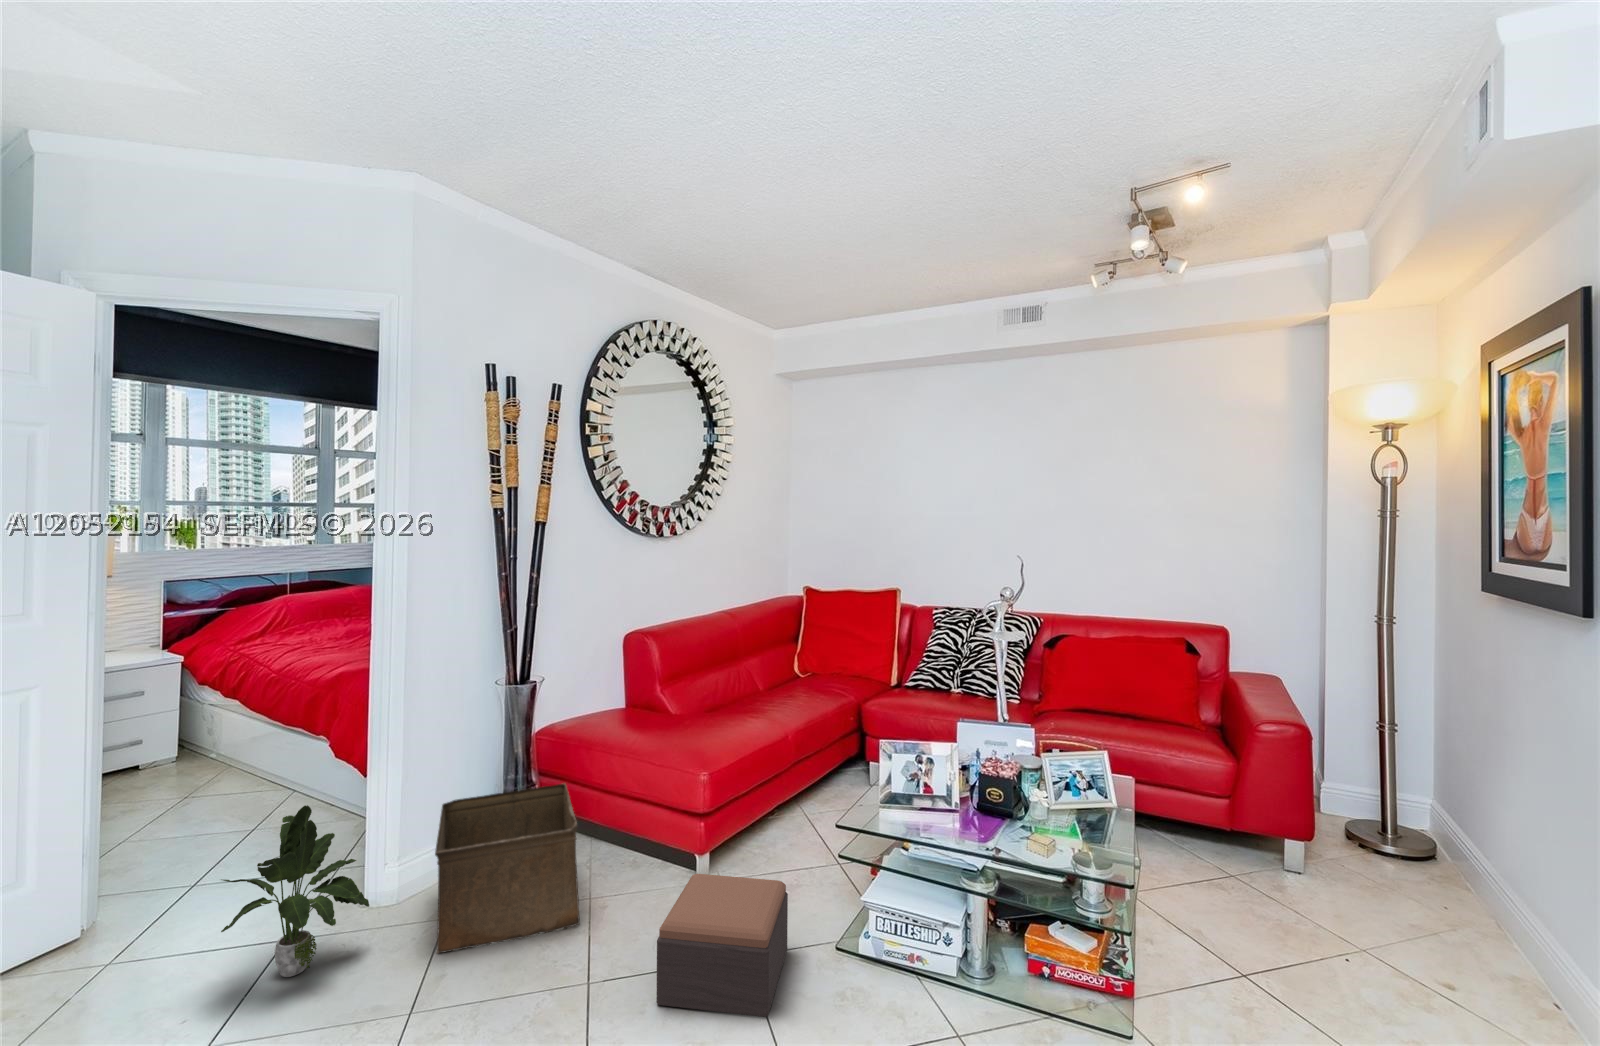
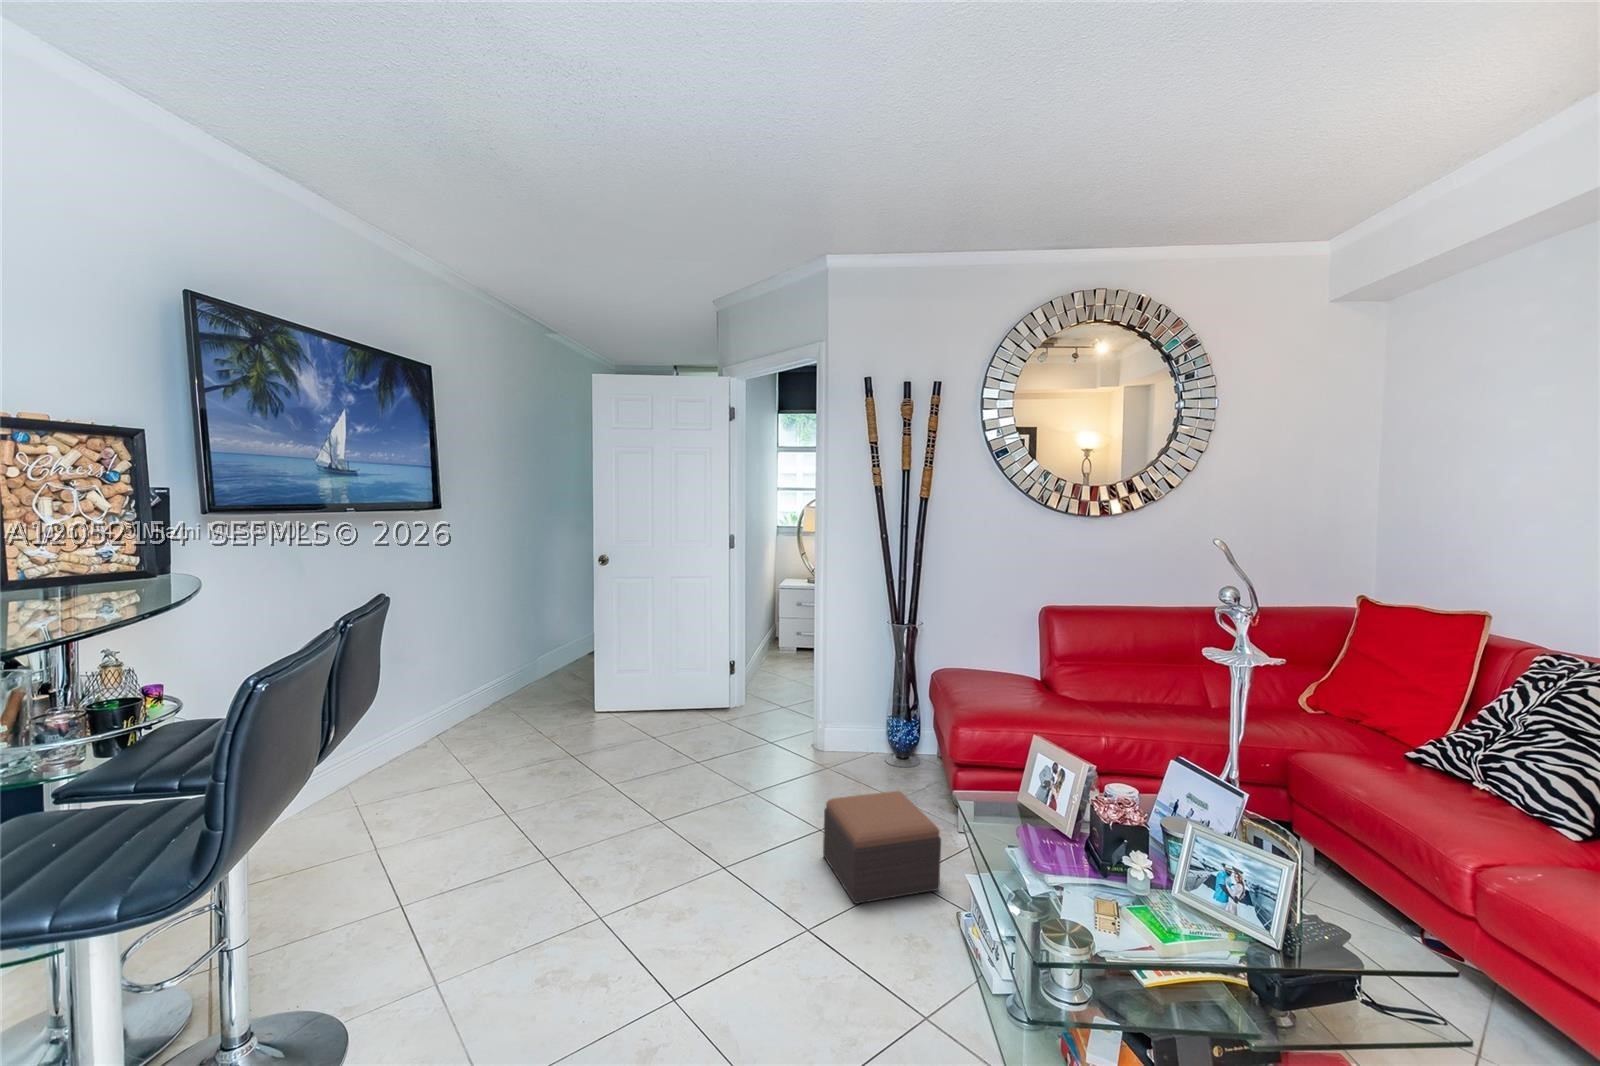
storage bin: present [435,783,580,953] -> none [792,690,915,800]
potted plant: present [221,805,369,977] -> none [712,658,780,750]

